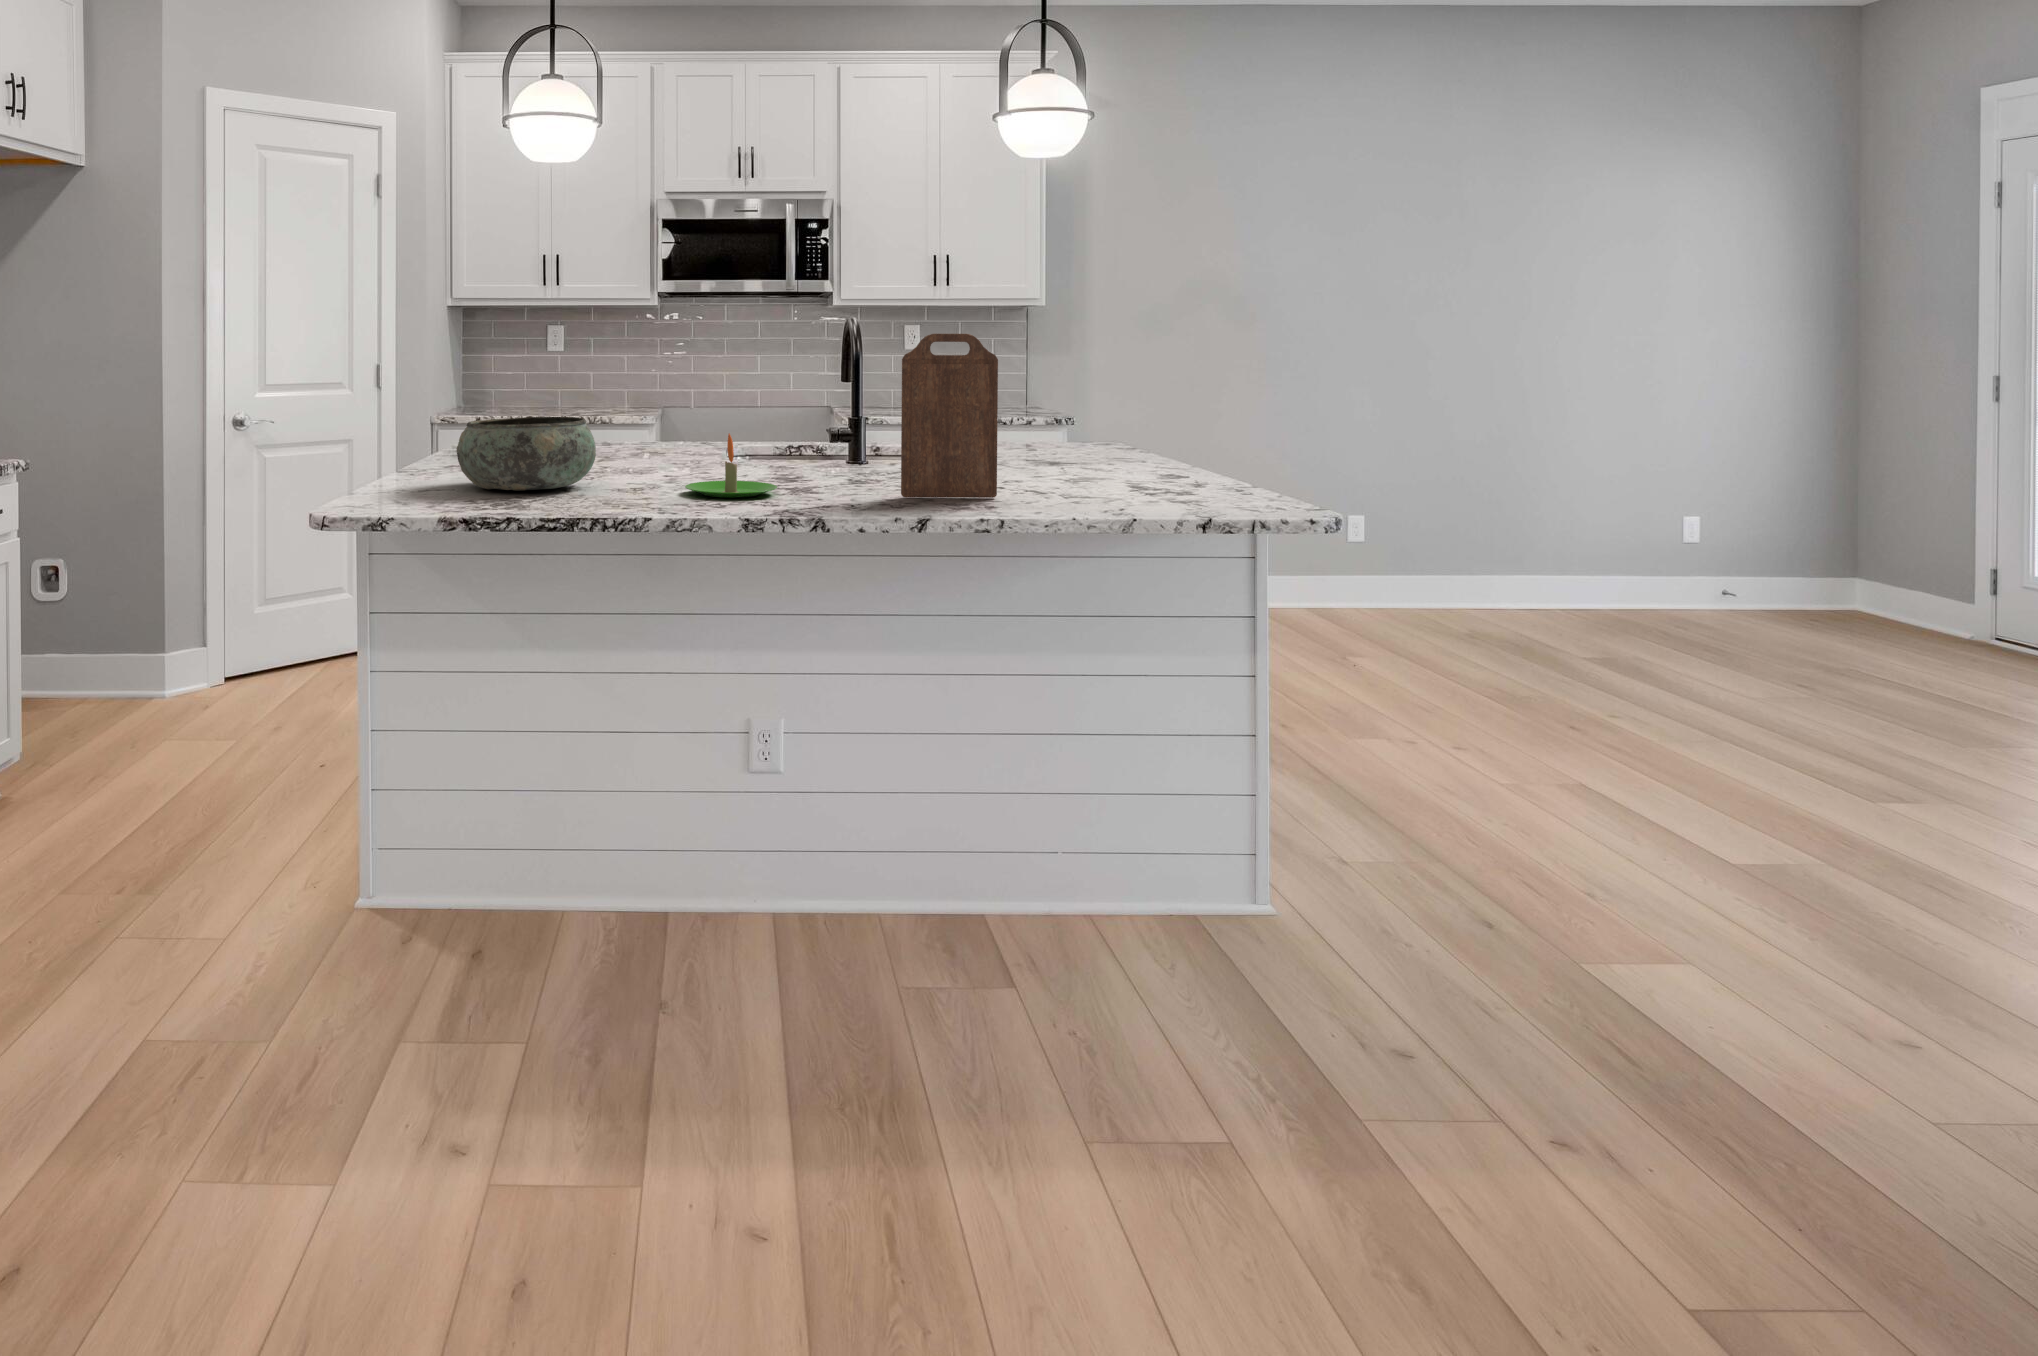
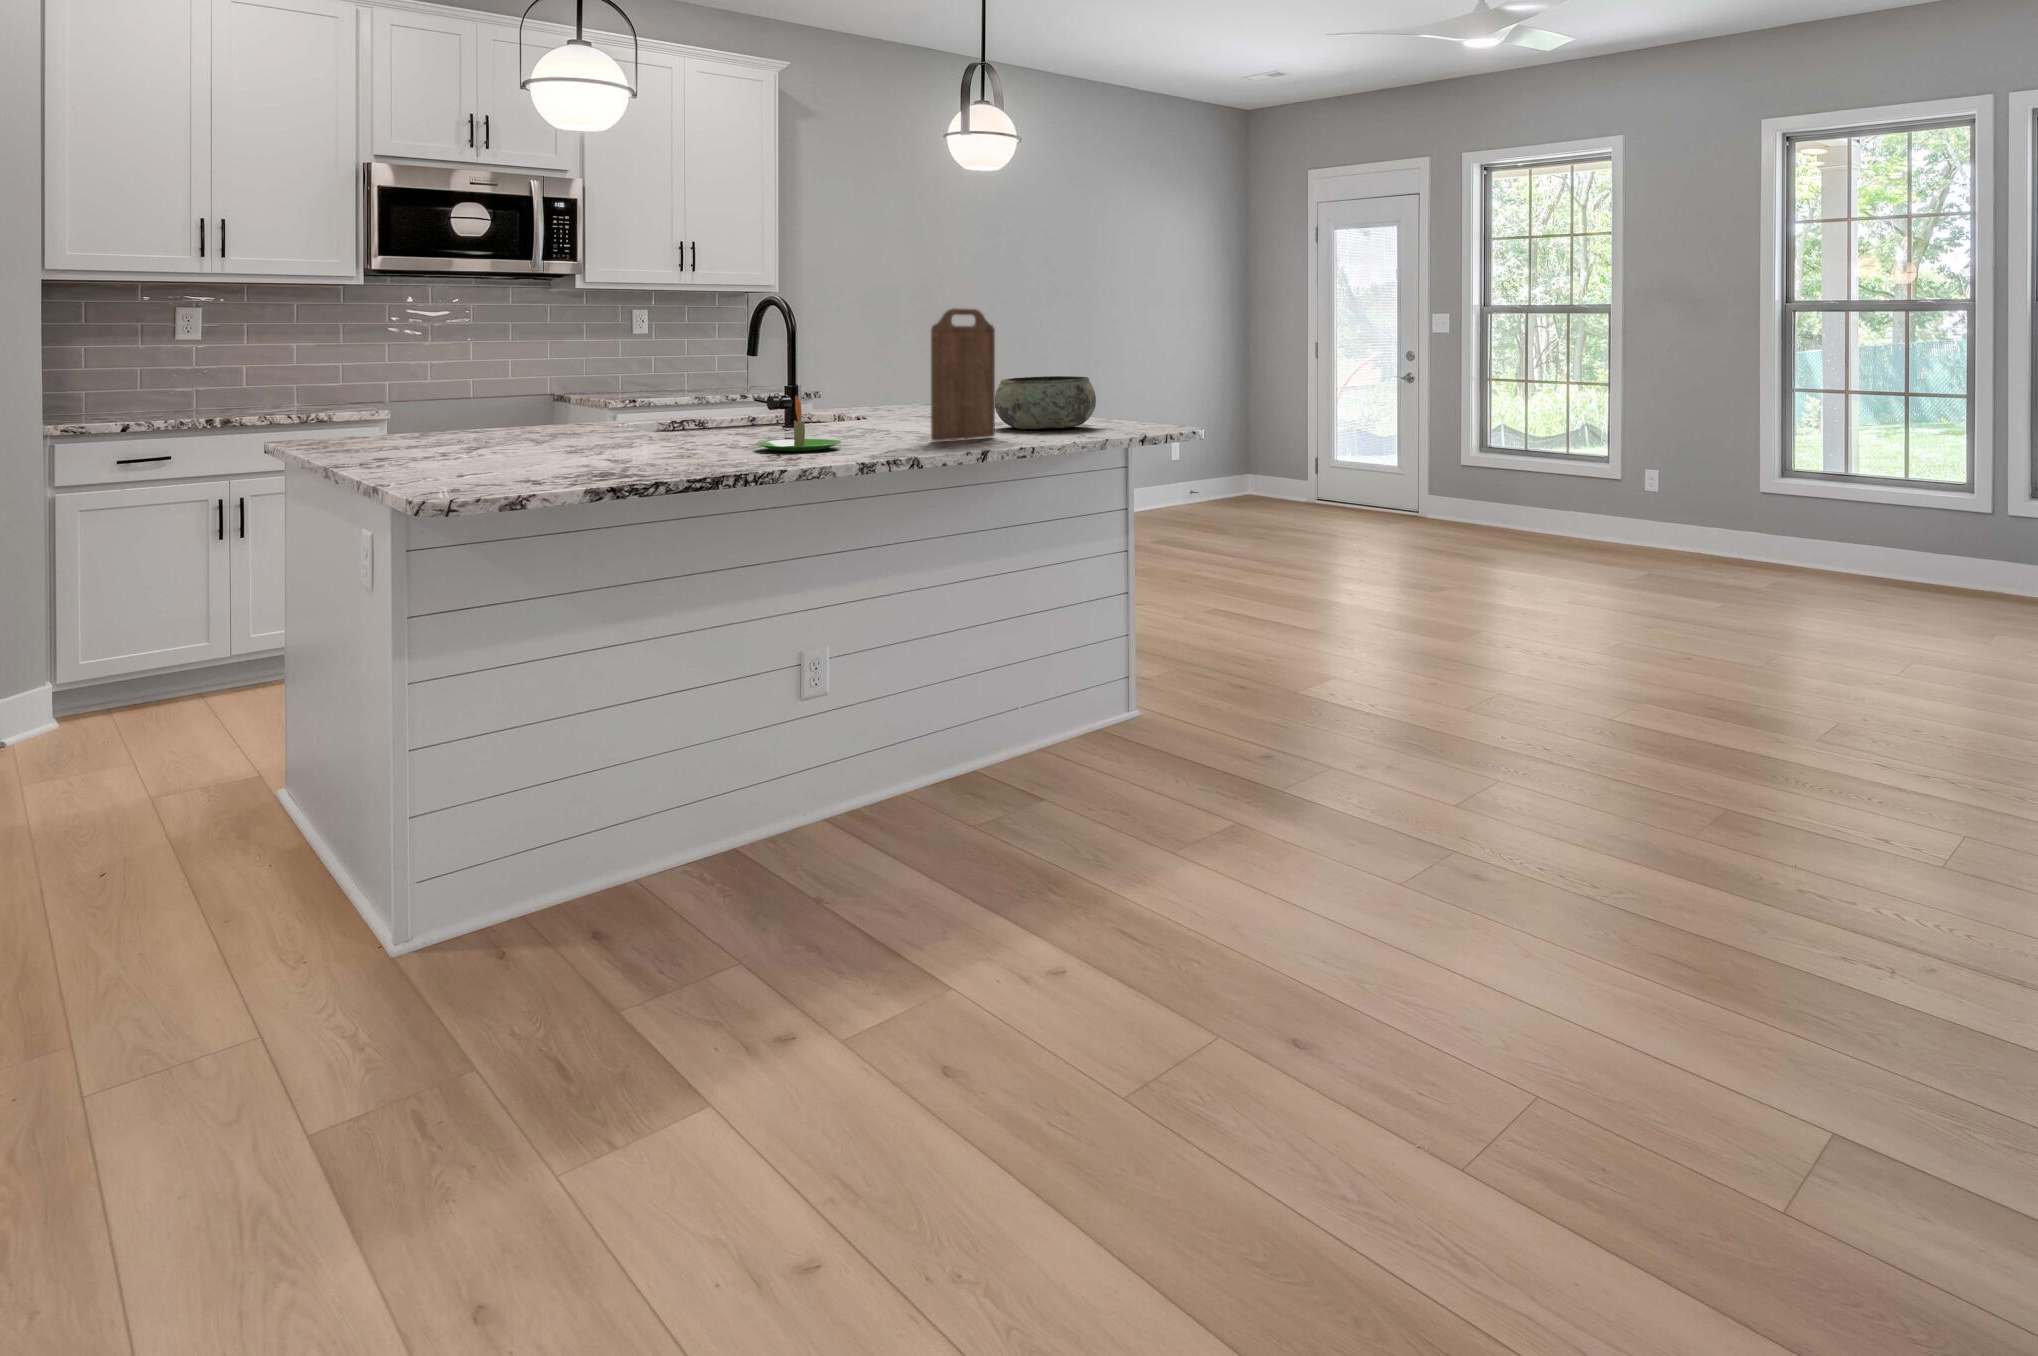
bowl: present [457,417,596,491] -> present [995,376,1096,429]

